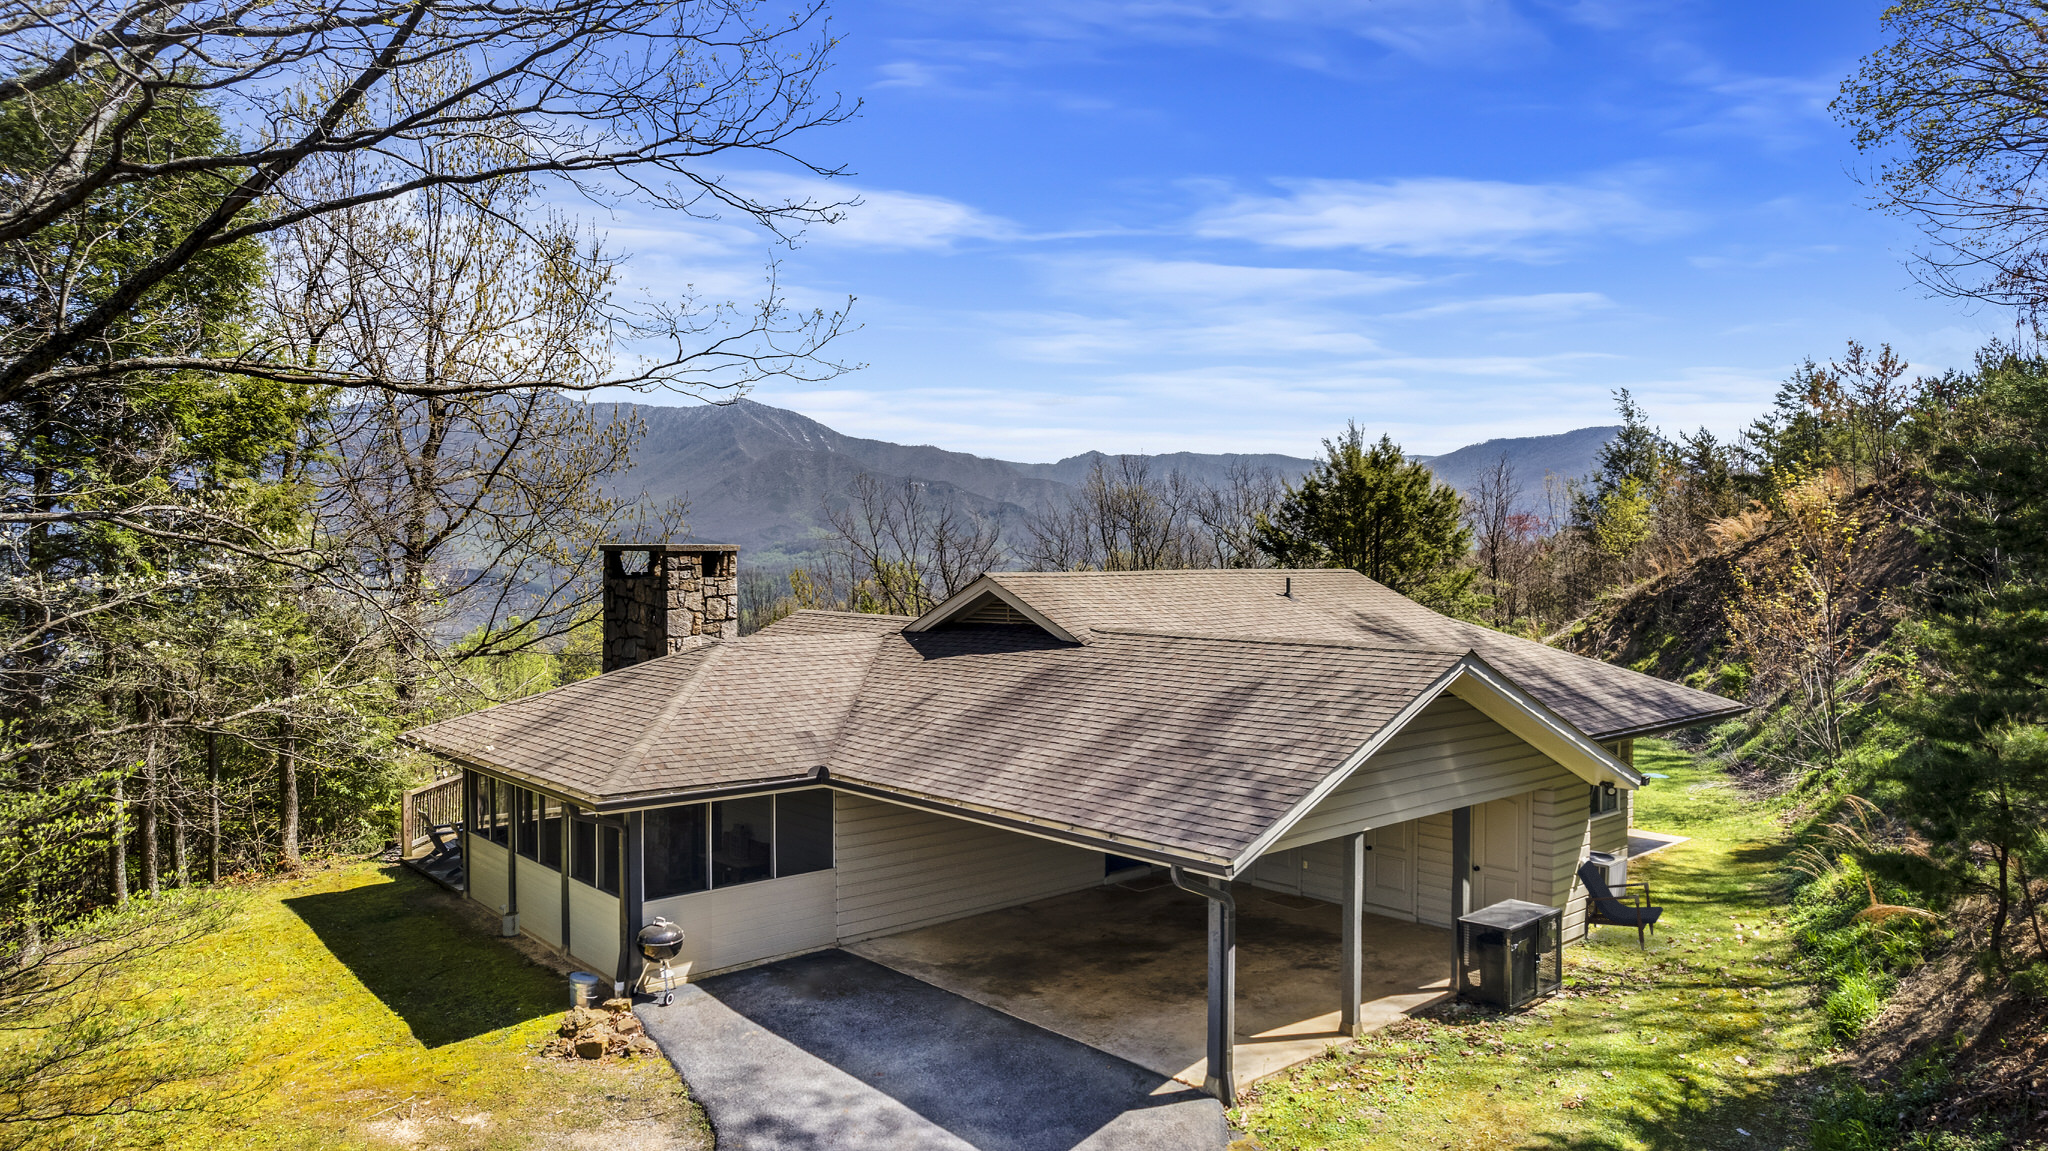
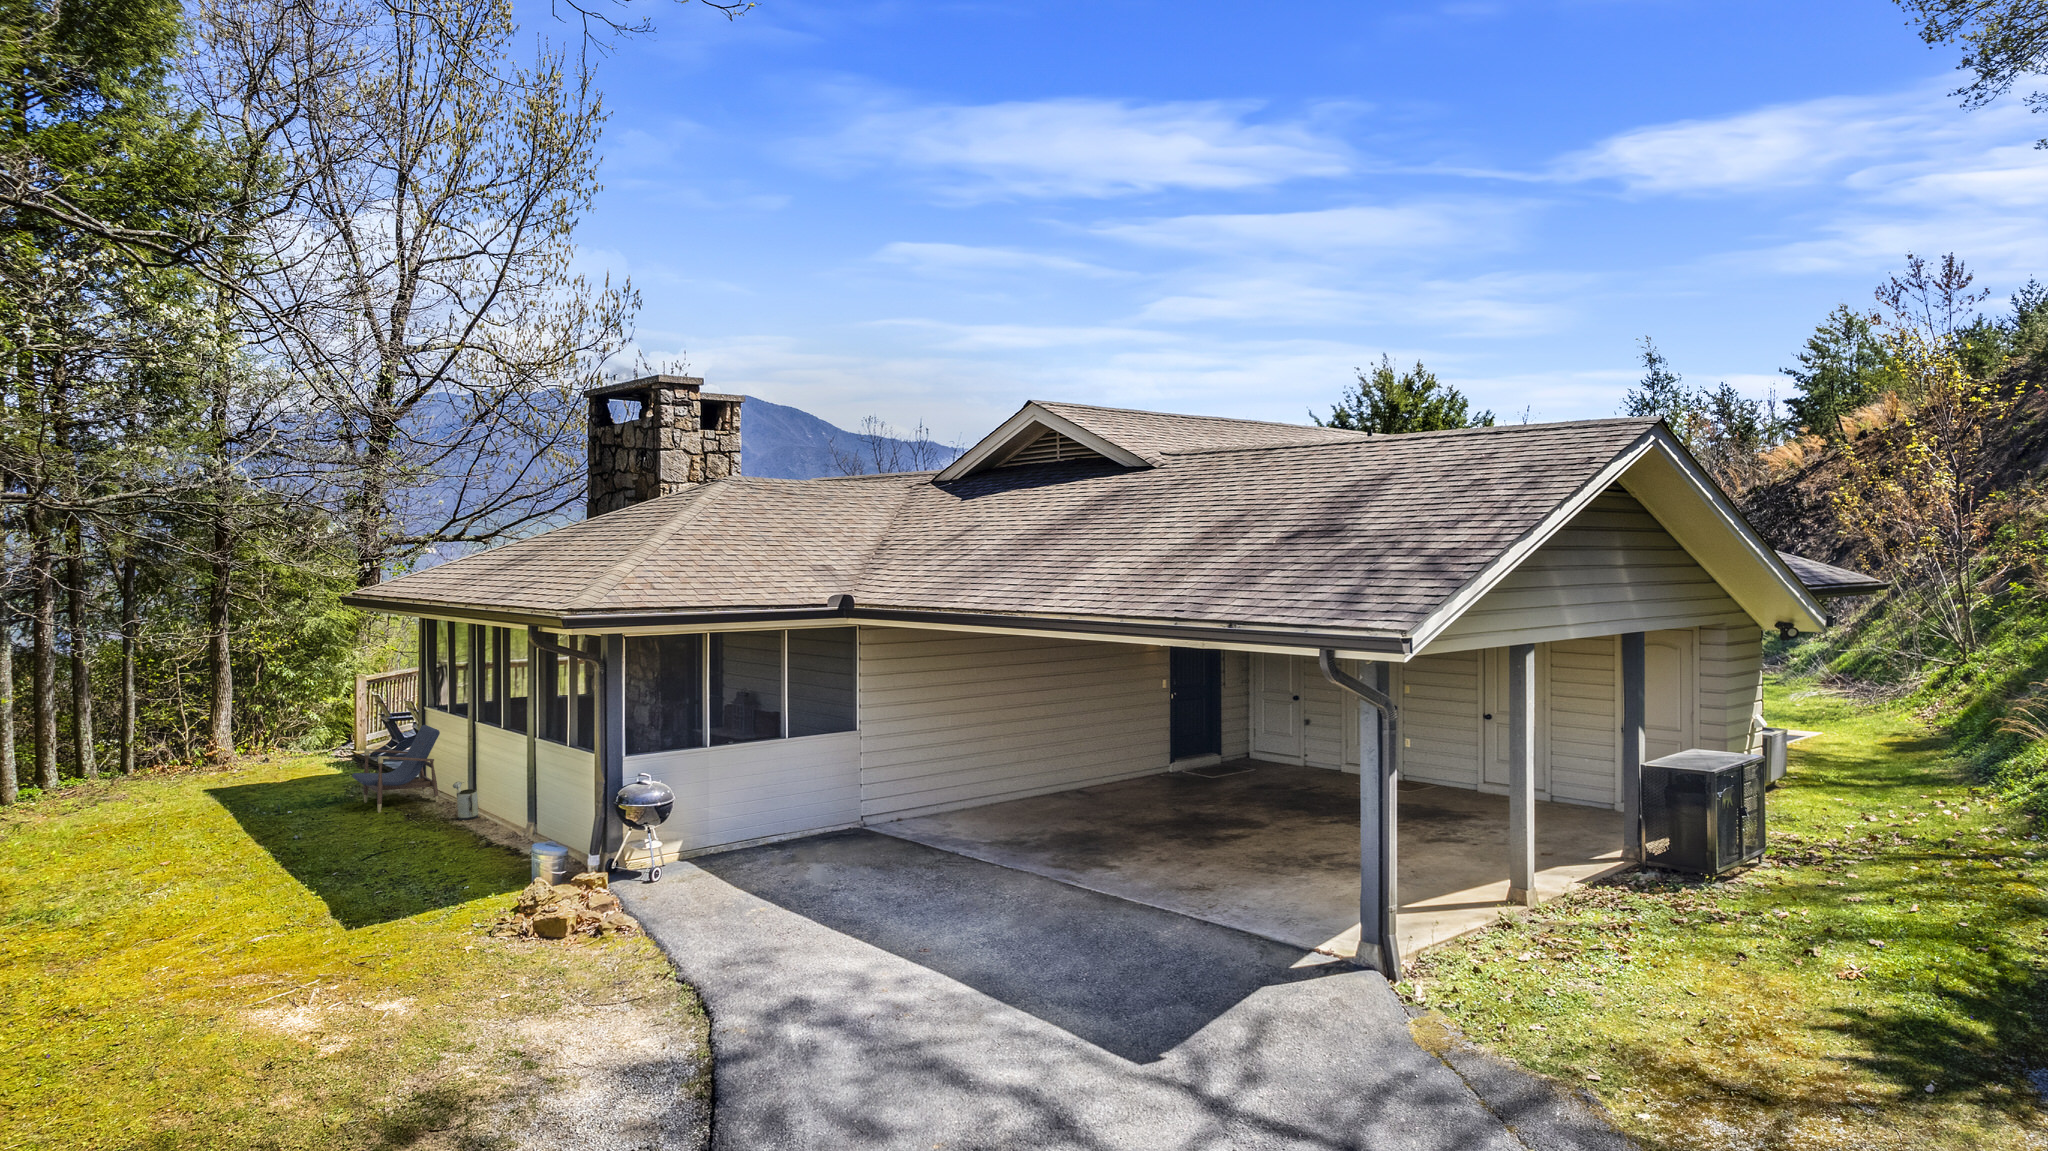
lounge chair: present [1577,861,1663,951] -> present [352,725,440,813]

